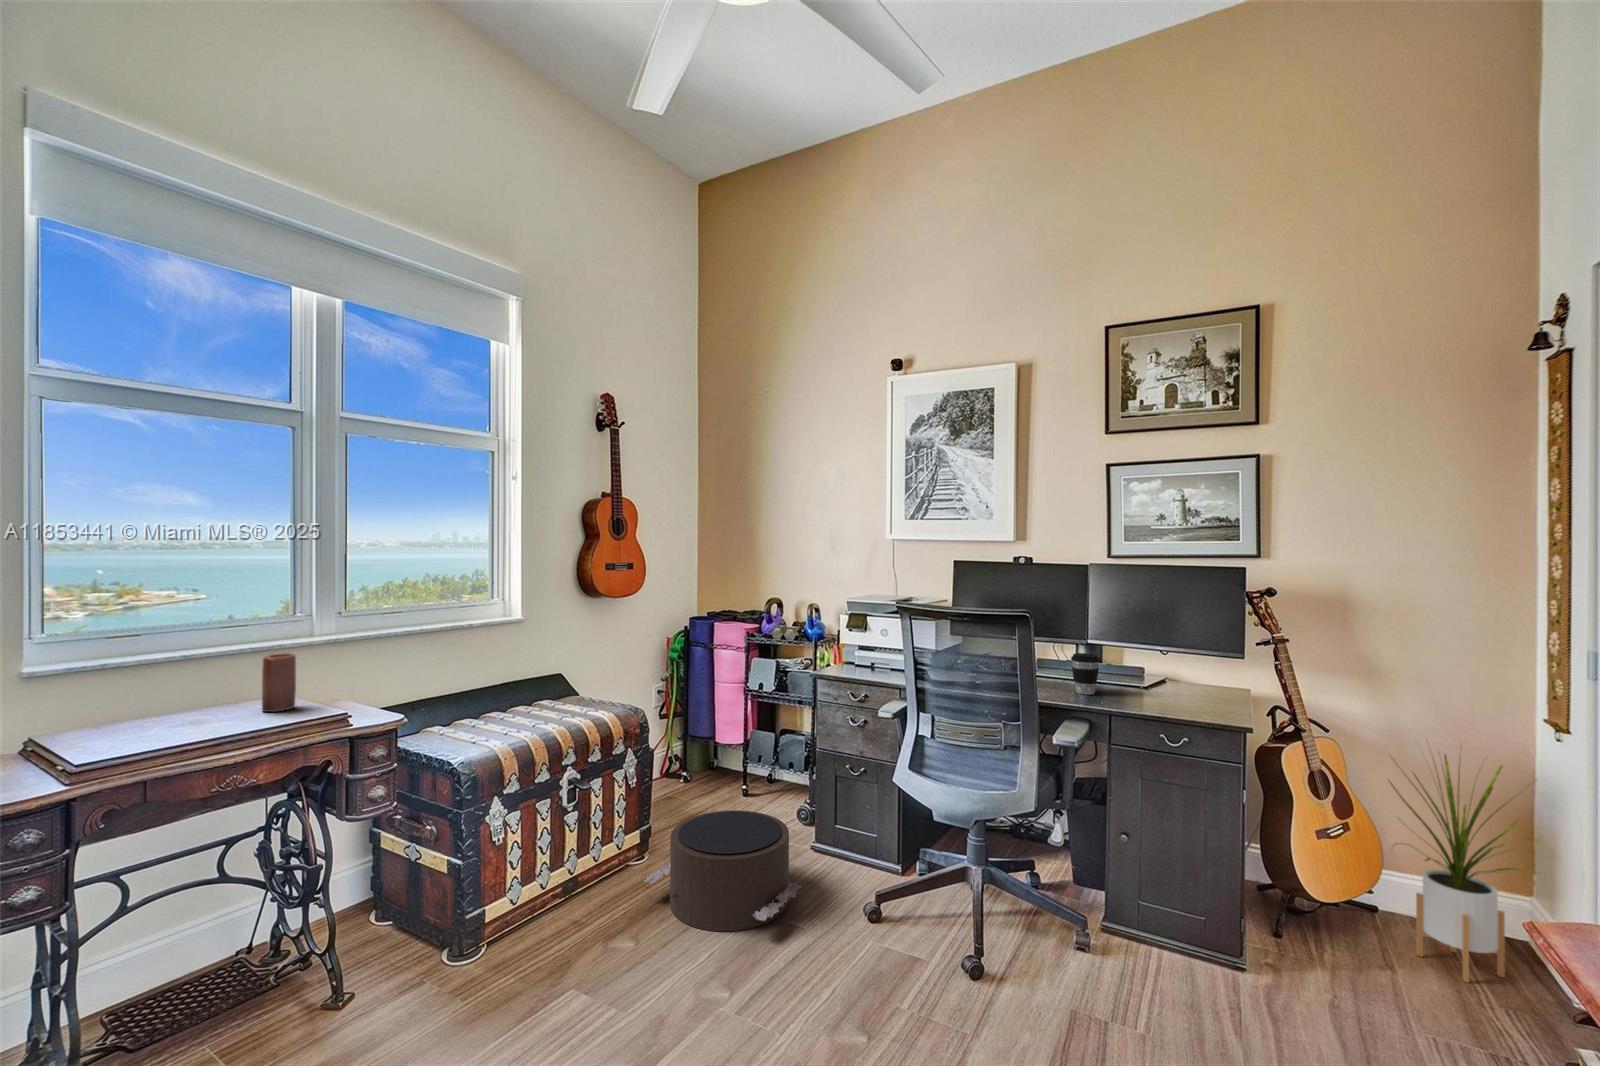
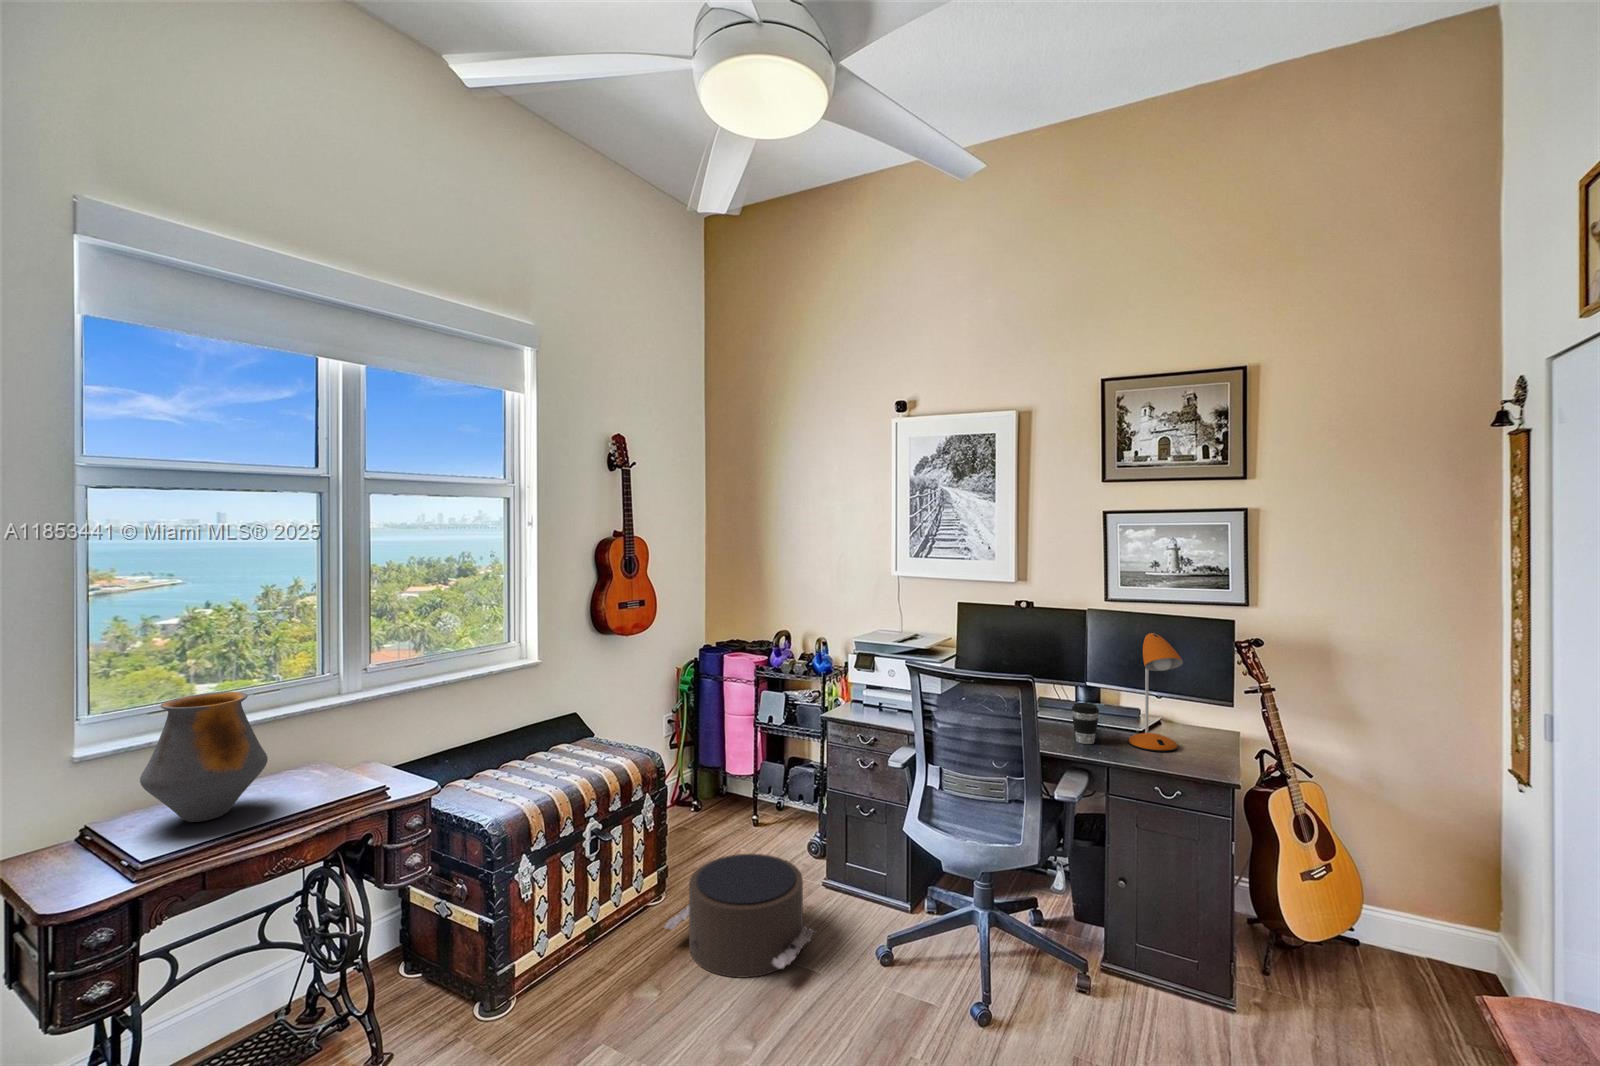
desk lamp: none [1131,579,1188,702] -> present [1129,633,1183,752]
vase: none [85,608,224,737] -> present [140,692,268,822]
candle: present [262,653,296,712] -> none [300,727,332,786]
house plant: present [1389,748,1518,982] -> none [1369,785,1511,1018]

